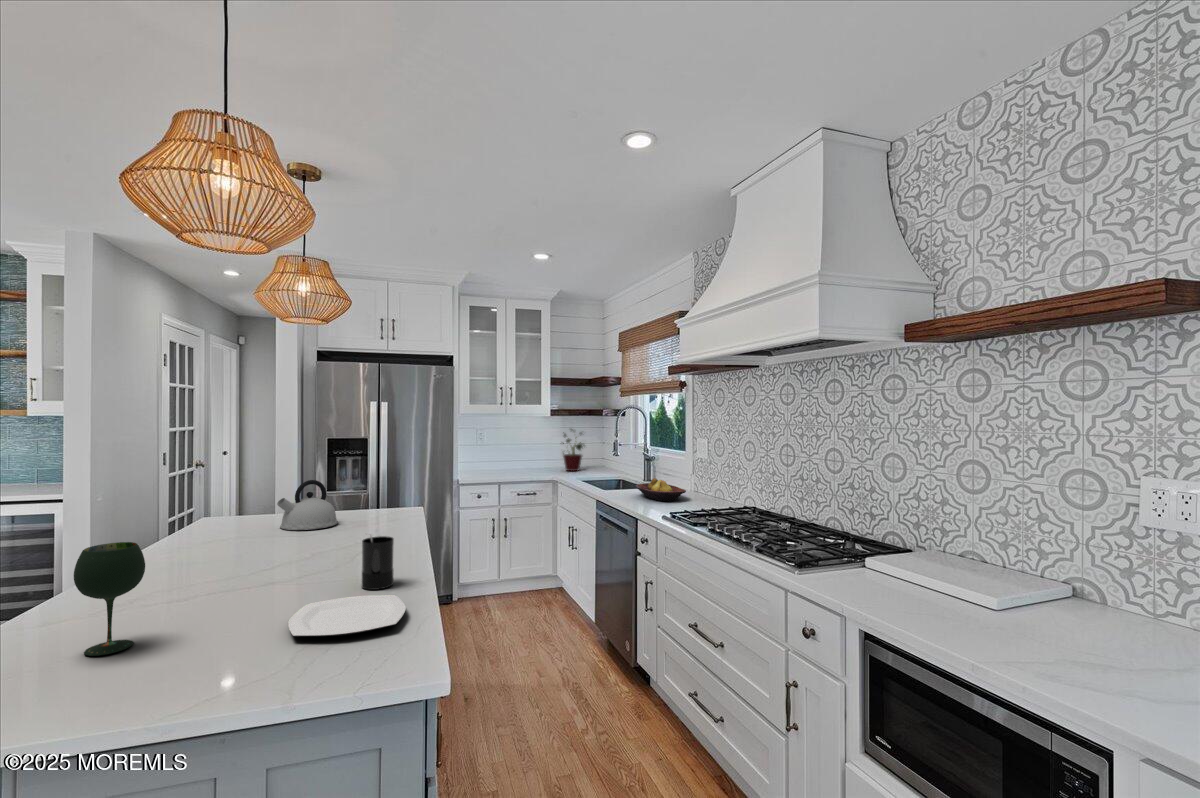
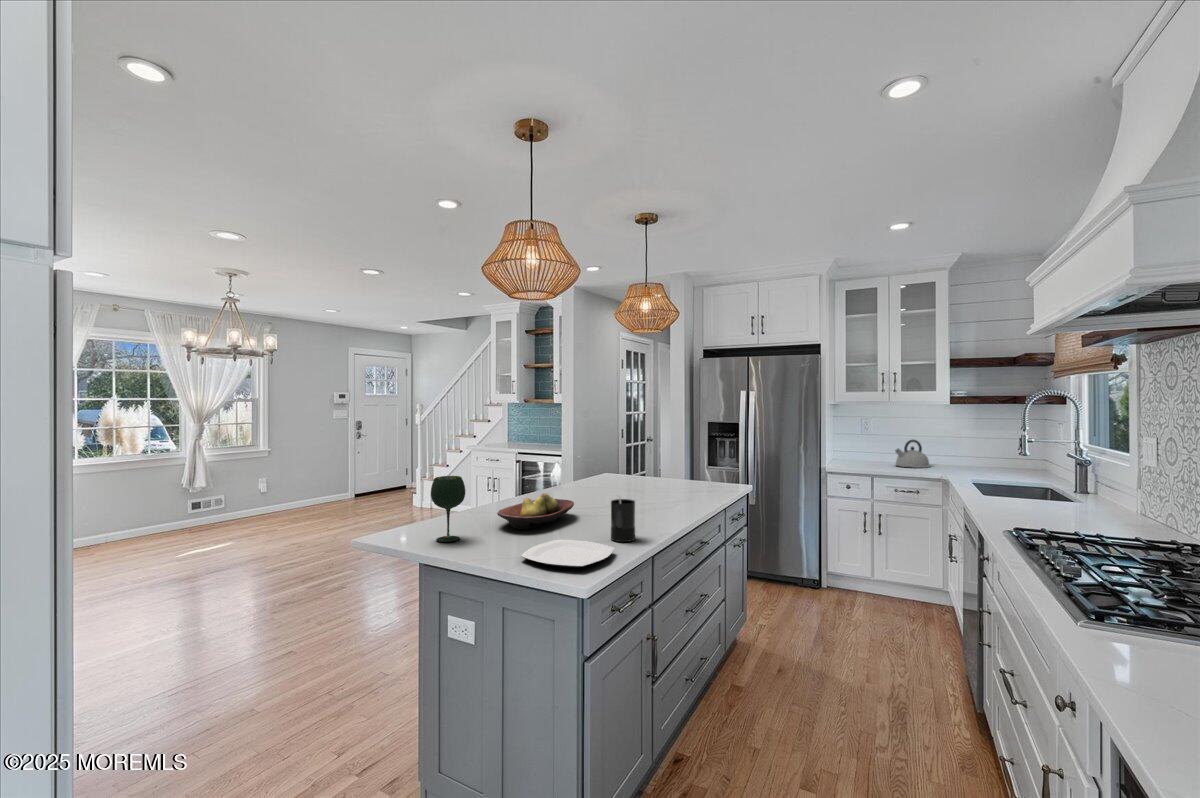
potted plant: present [563,429,584,471] -> none [958,419,1001,471]
fruit bowl: present [636,478,686,501] -> present [497,493,574,530]
kettle: present [277,480,338,530] -> present [895,440,930,468]

